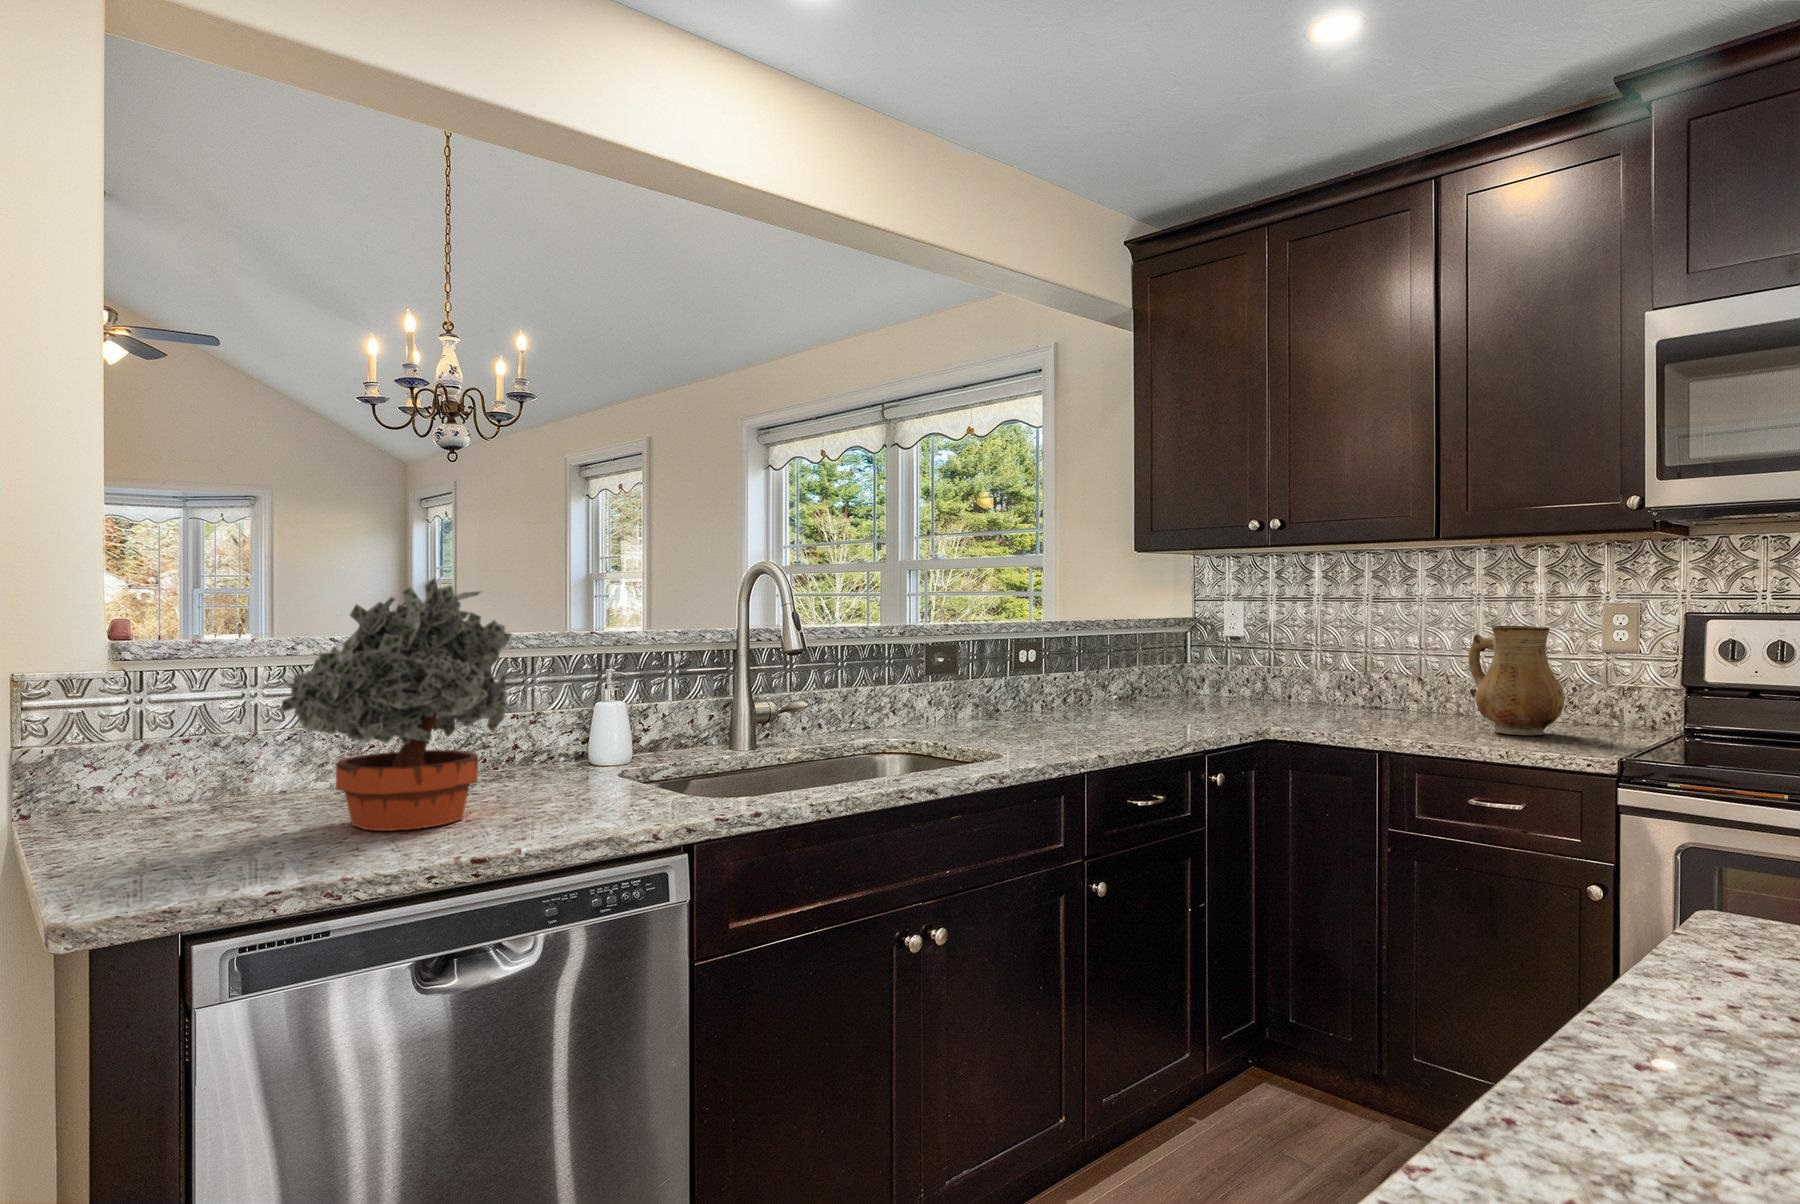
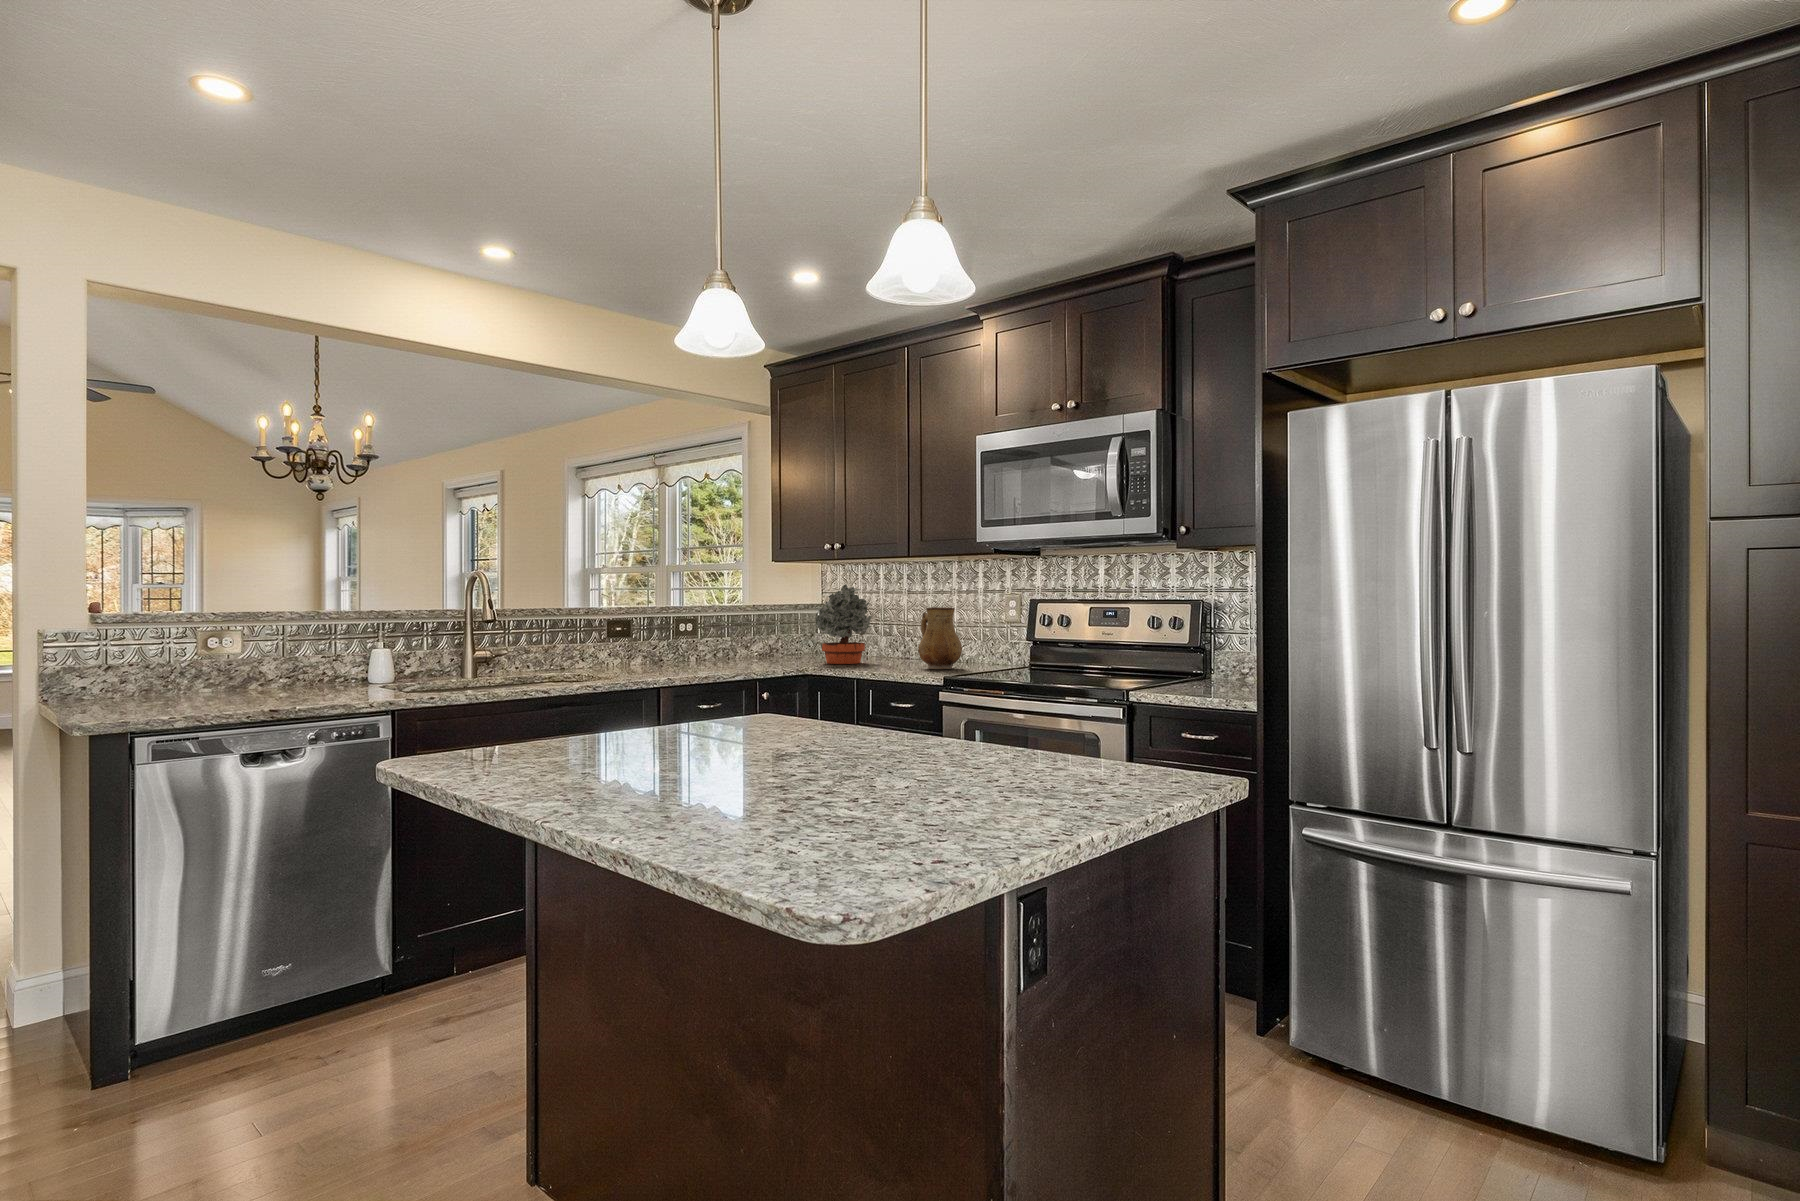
potted plant: present [282,578,512,831] -> present [815,584,872,664]

